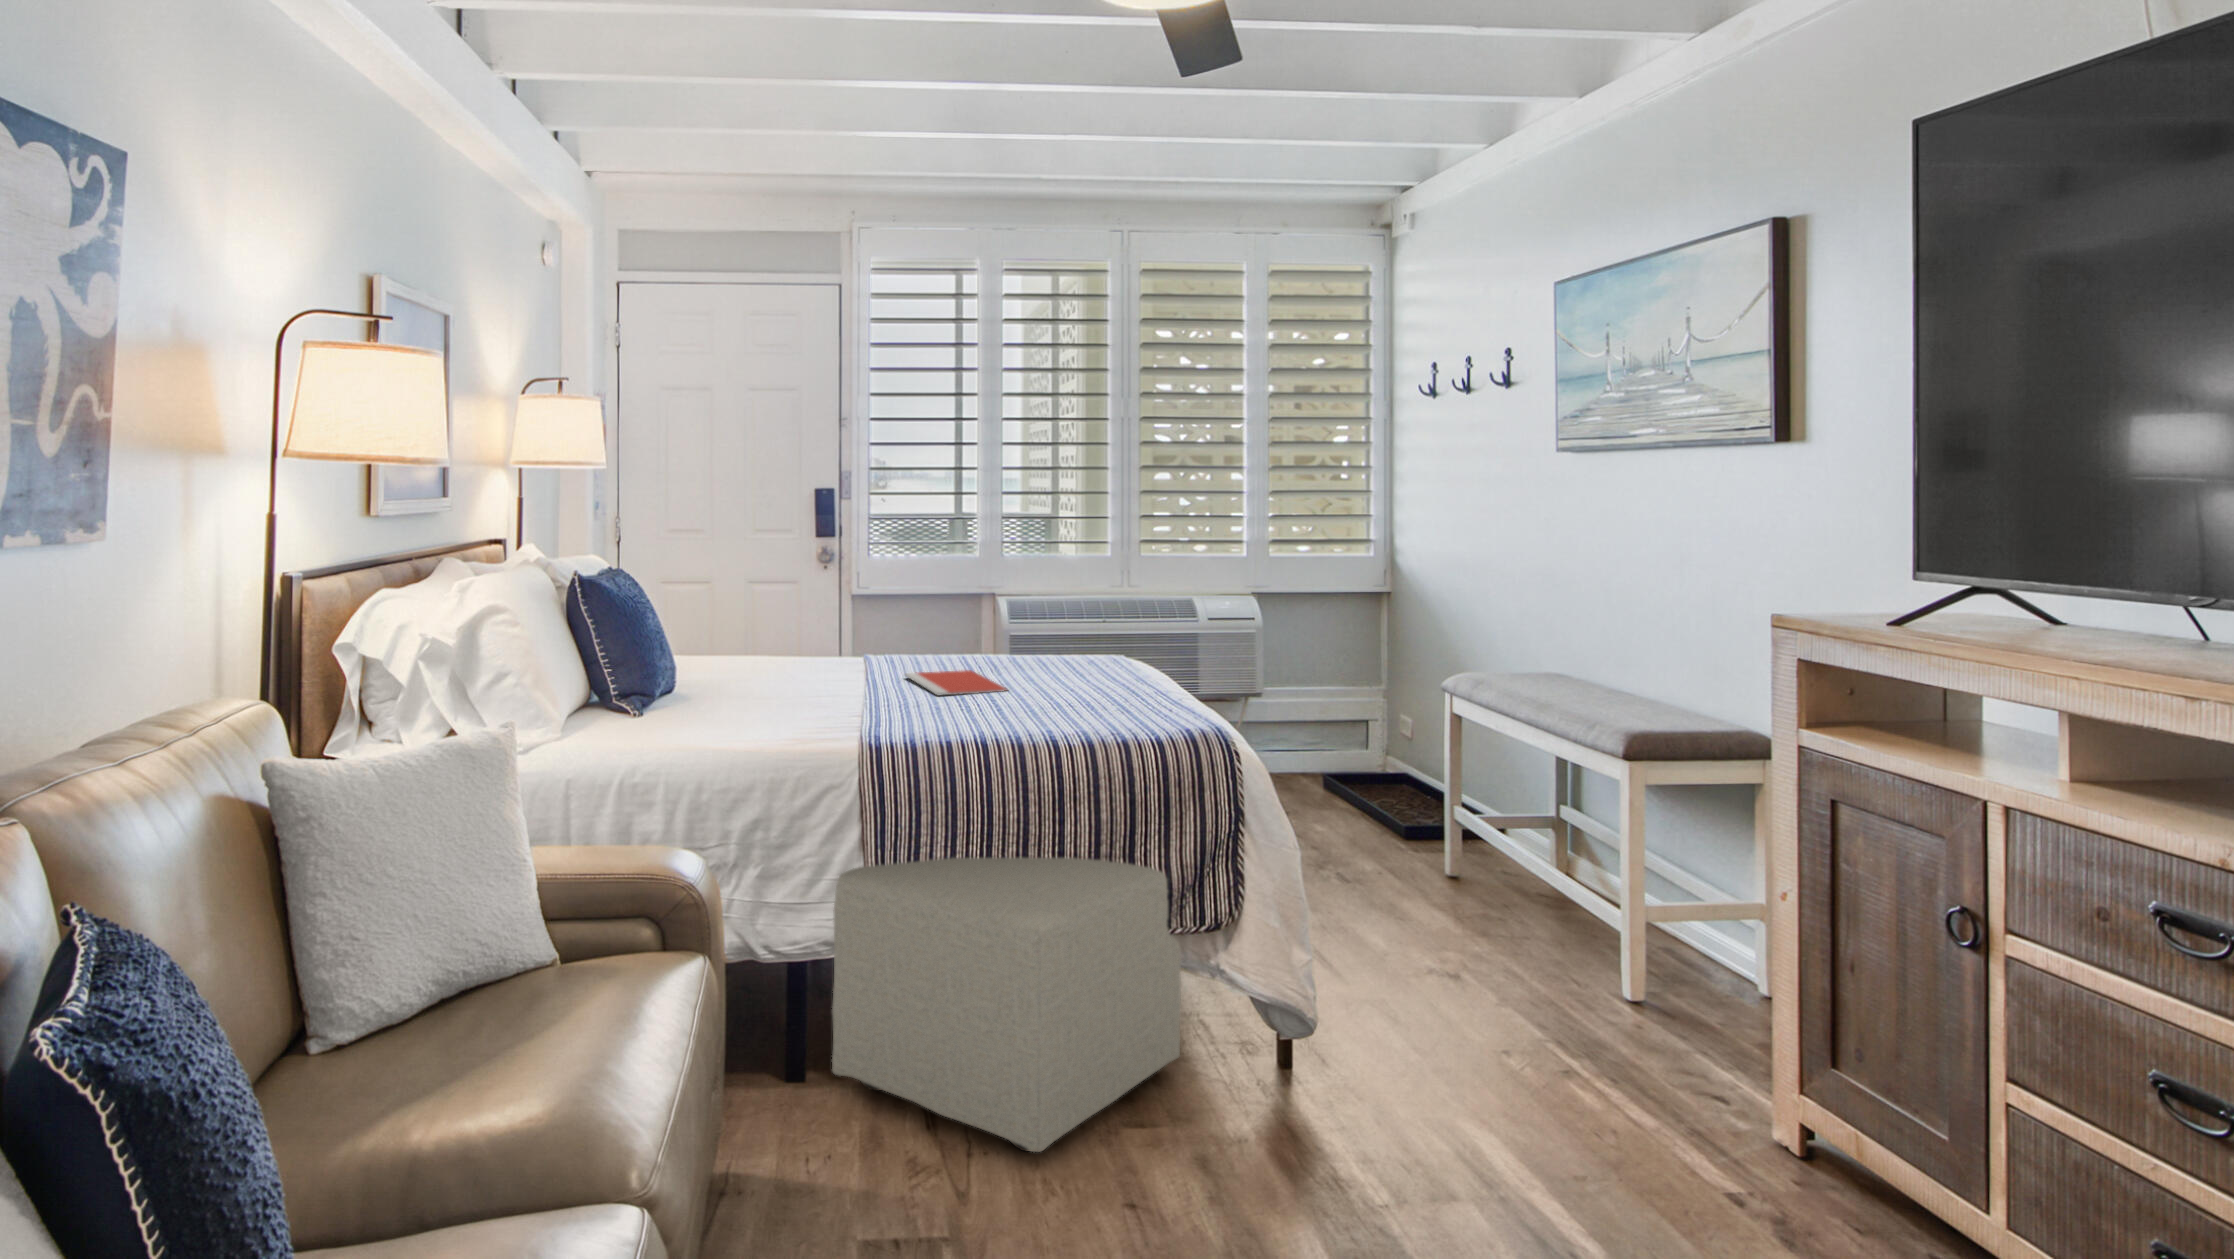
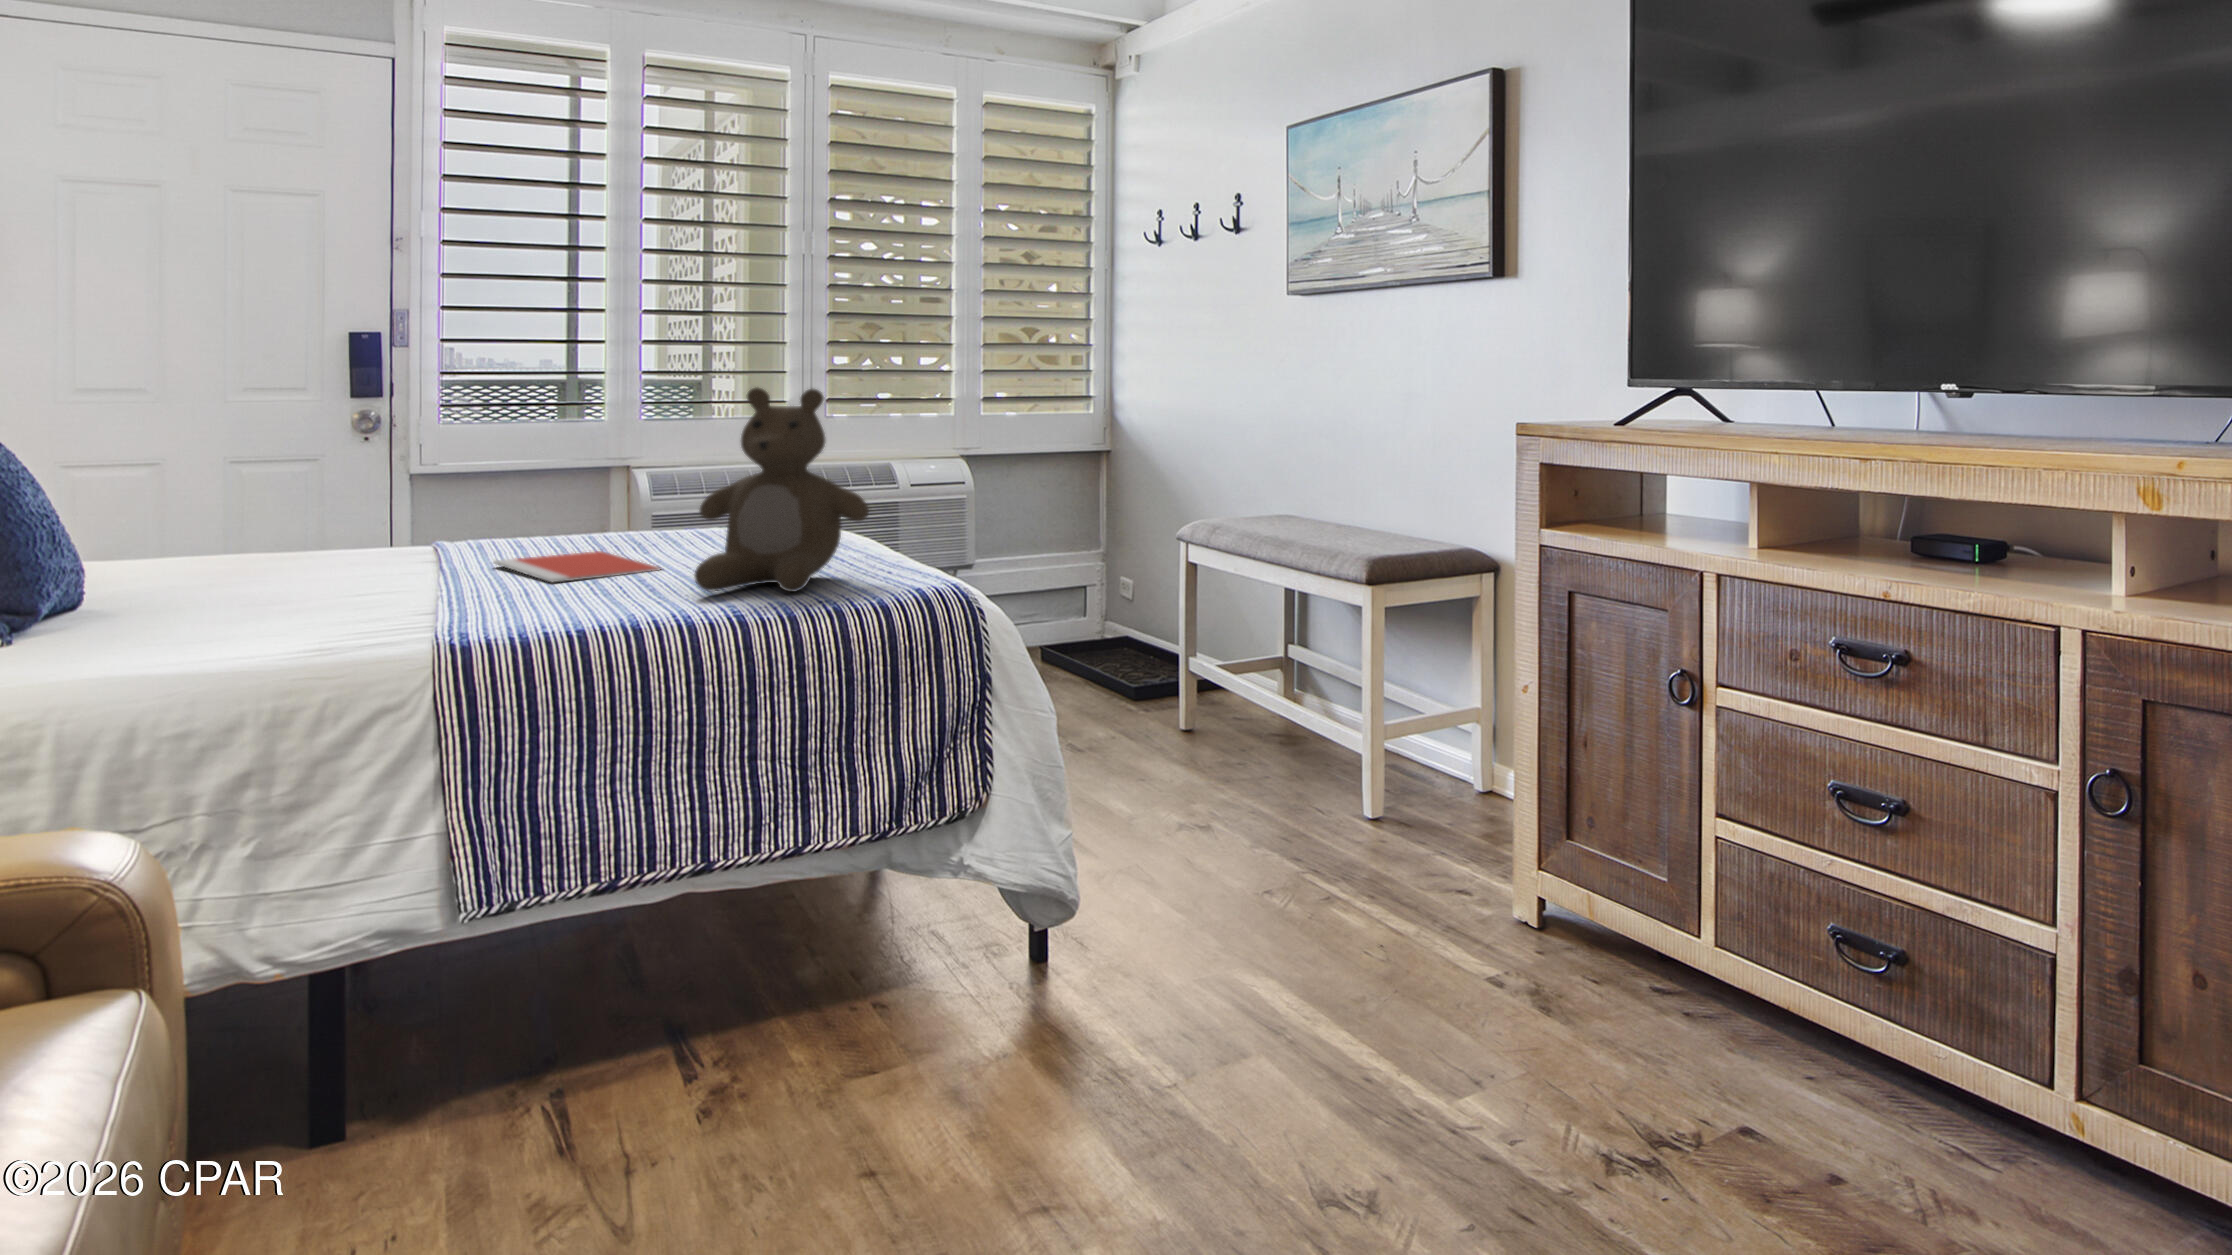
teddy bear: none [1026,554,1152,721] -> present [694,388,869,592]
ottoman: present [832,858,1181,1152] -> none [387,738,914,1135]

